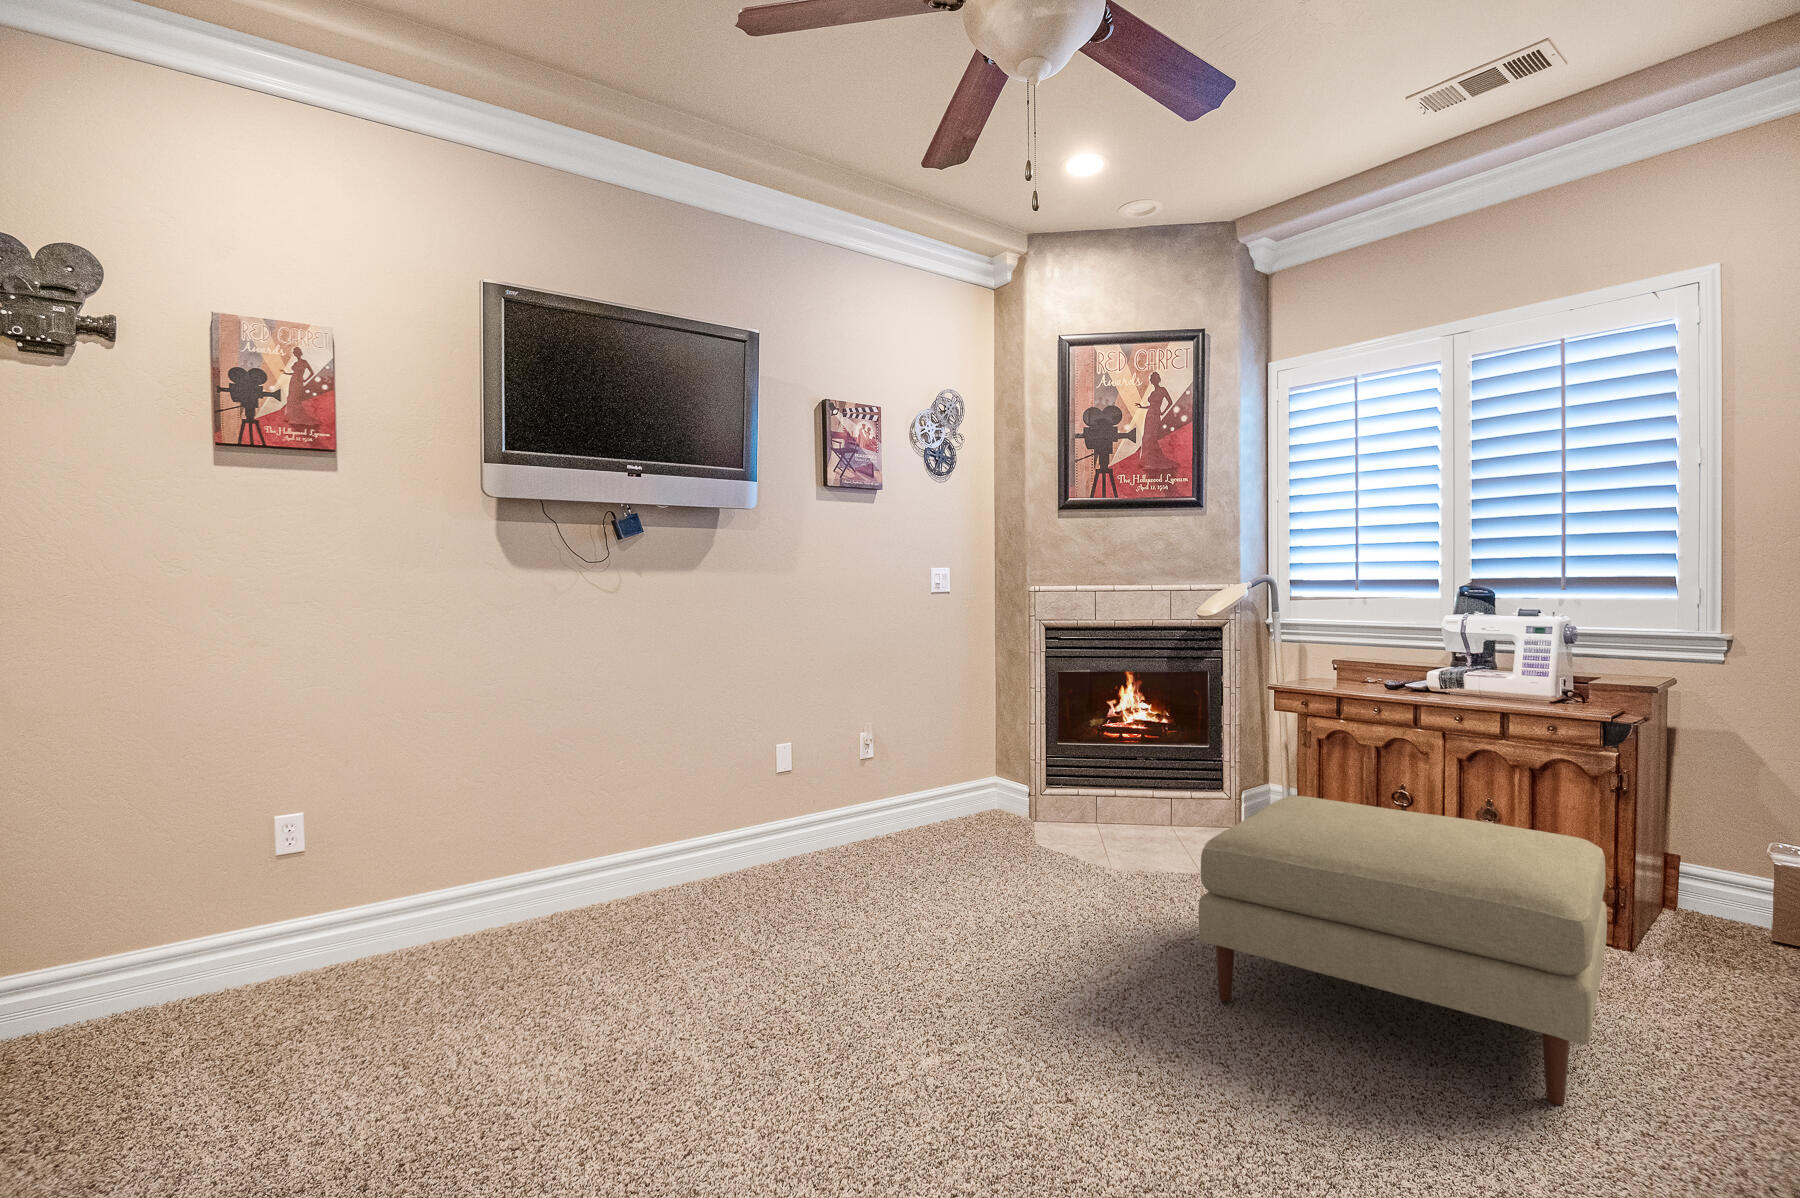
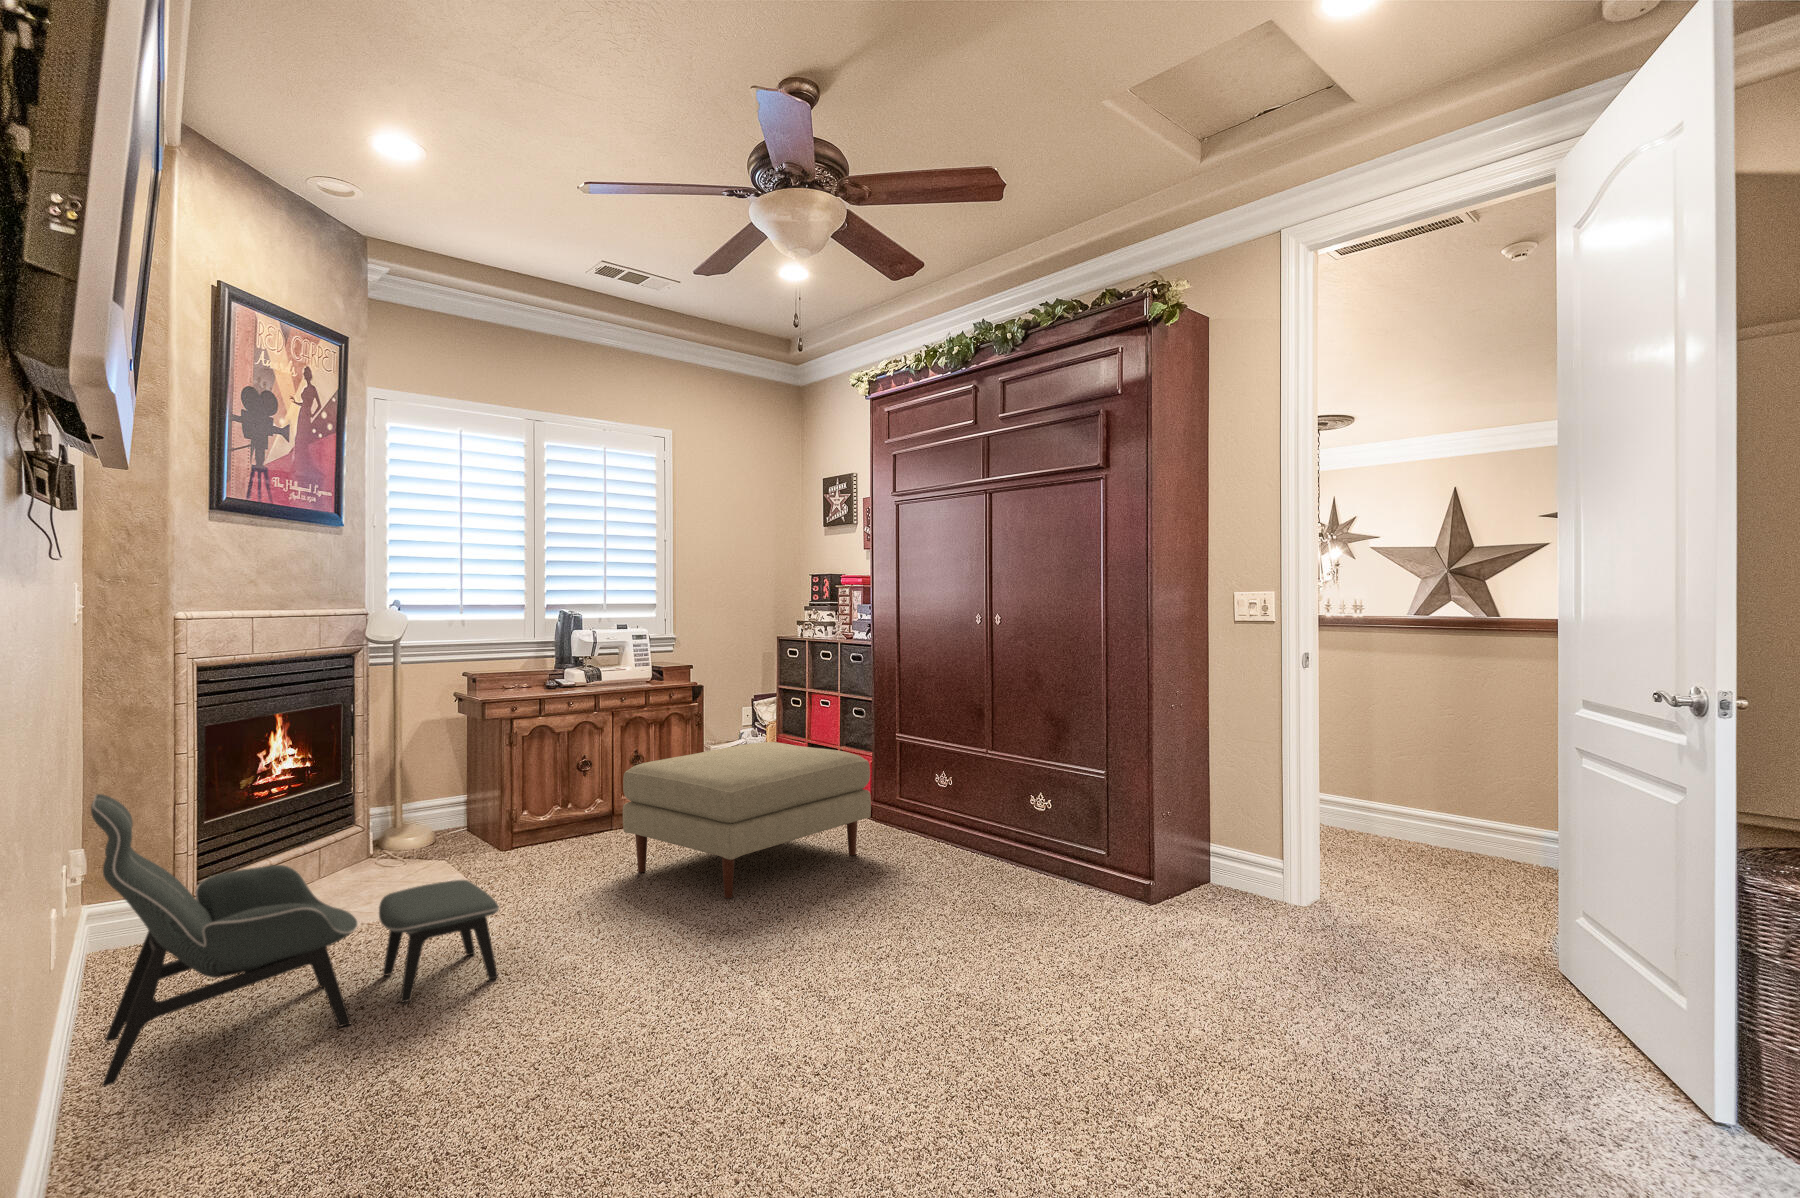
lounge chair: none [810,692,1018,918] -> present [91,794,499,1086]

